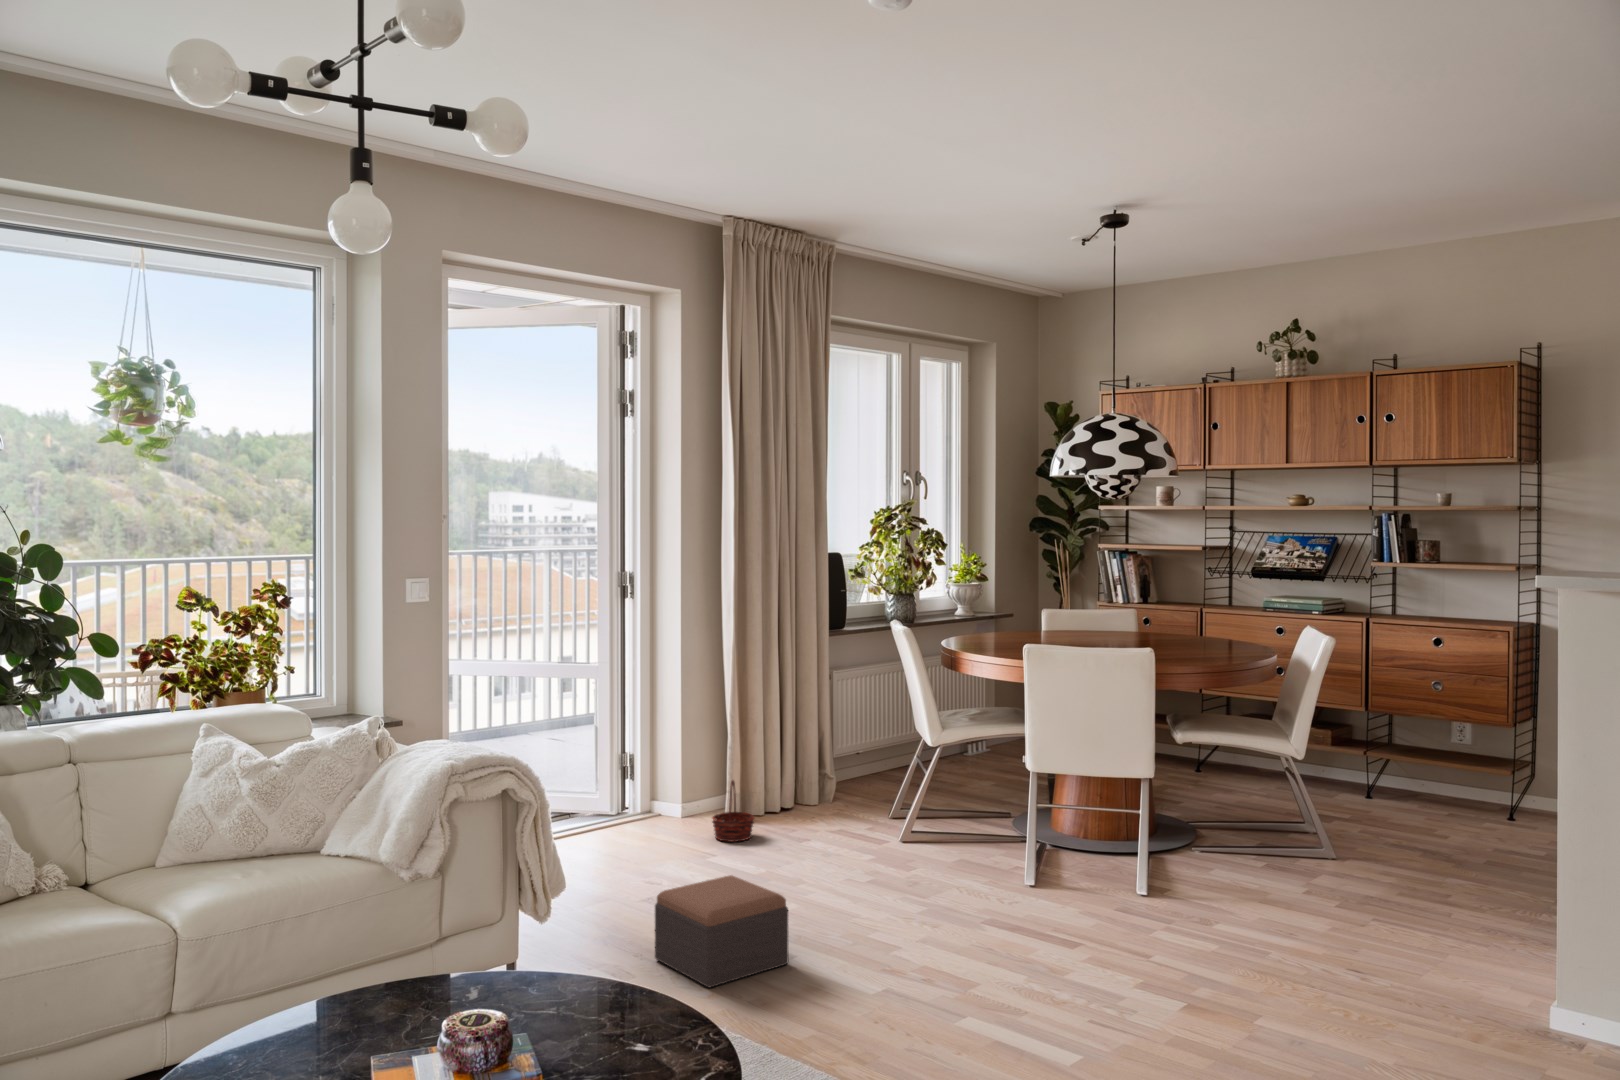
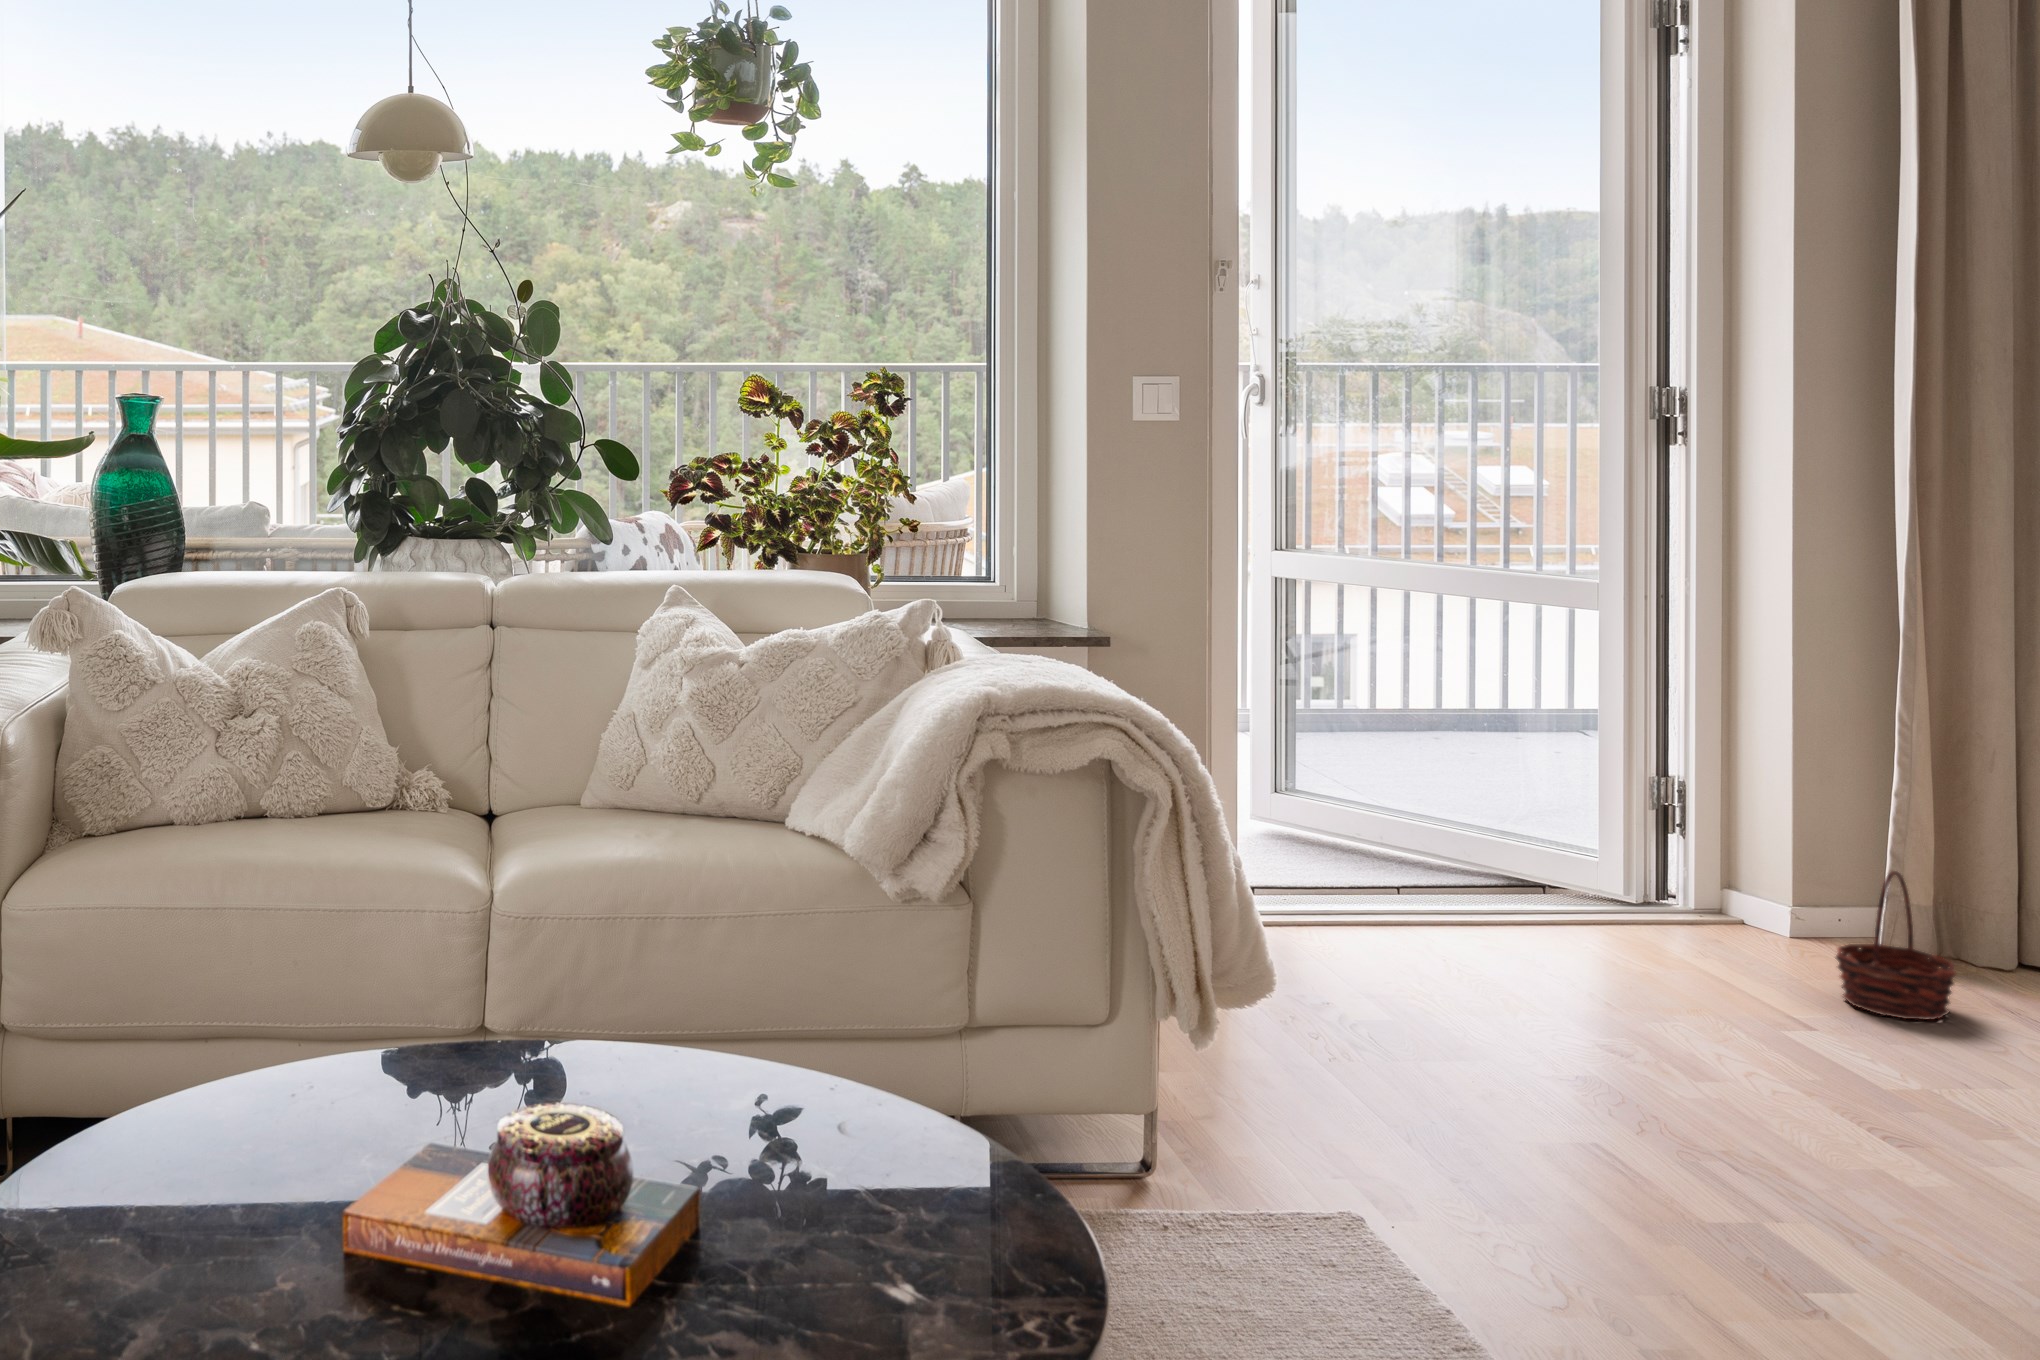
footstool: present [655,875,788,988] -> none [1465,1052,1789,1315]

